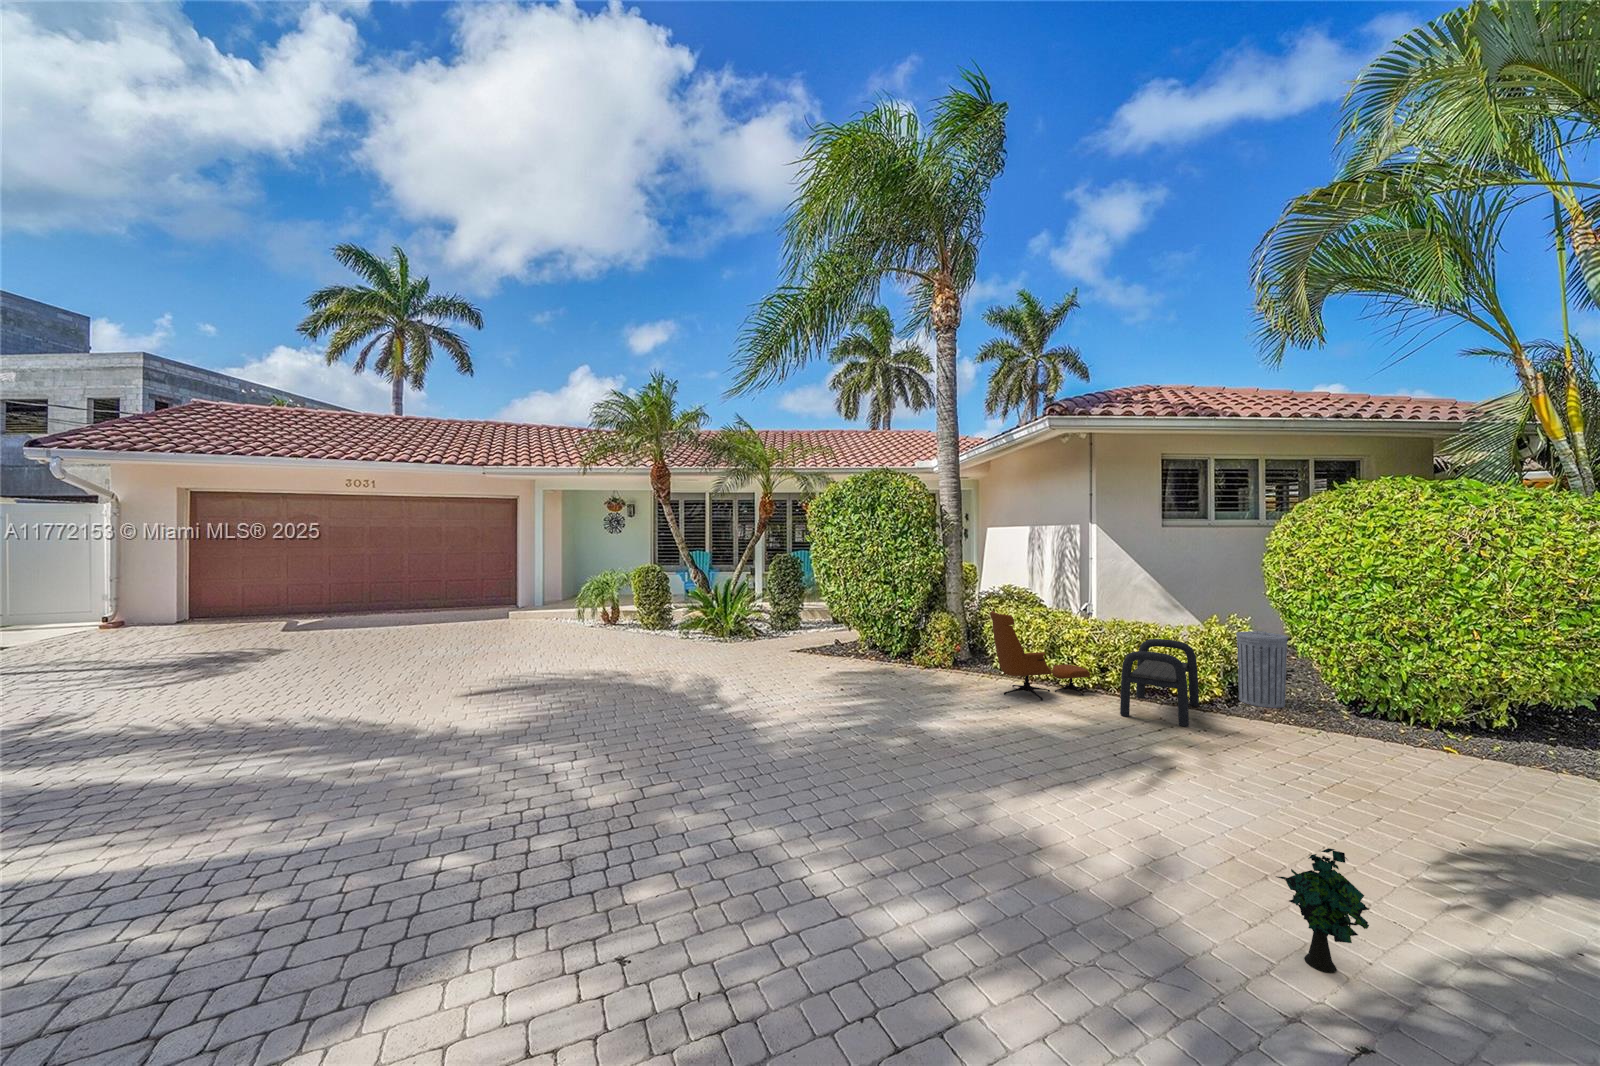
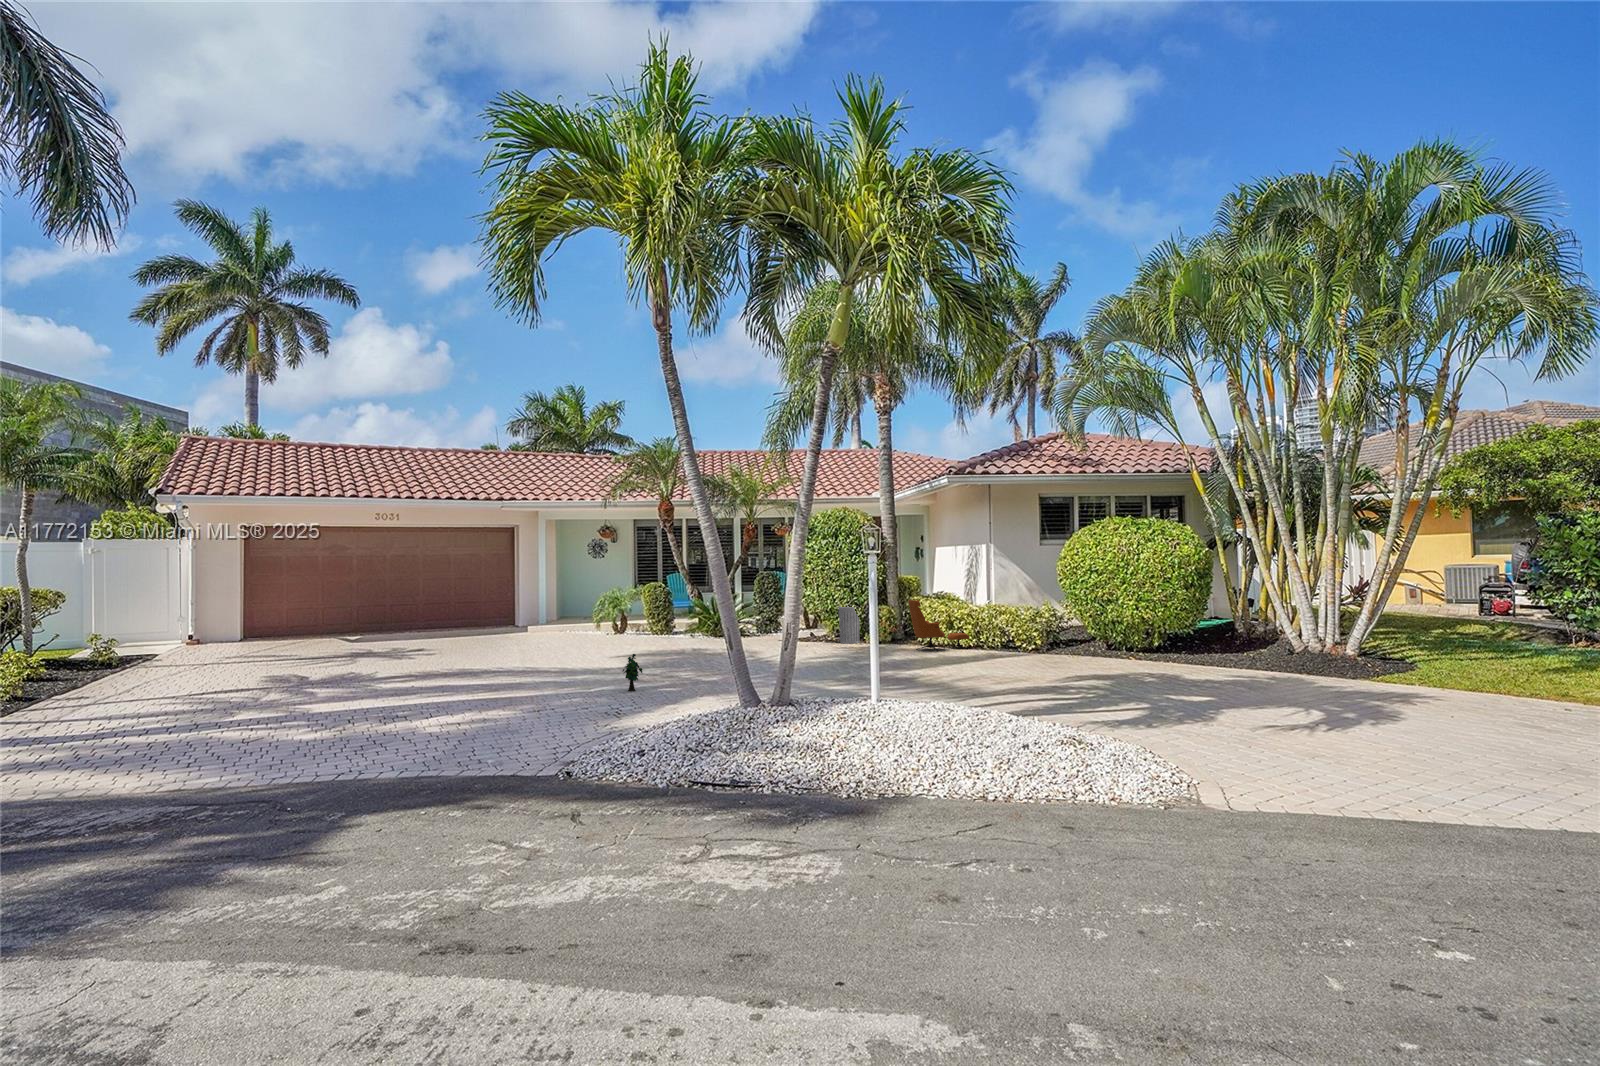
trash can: present [1236,631,1288,708] -> present [838,606,860,644]
bench: present [1120,639,1199,727] -> none [977,613,1026,655]
decorative plant: present [1276,848,1369,973] -> present [623,654,642,691]

